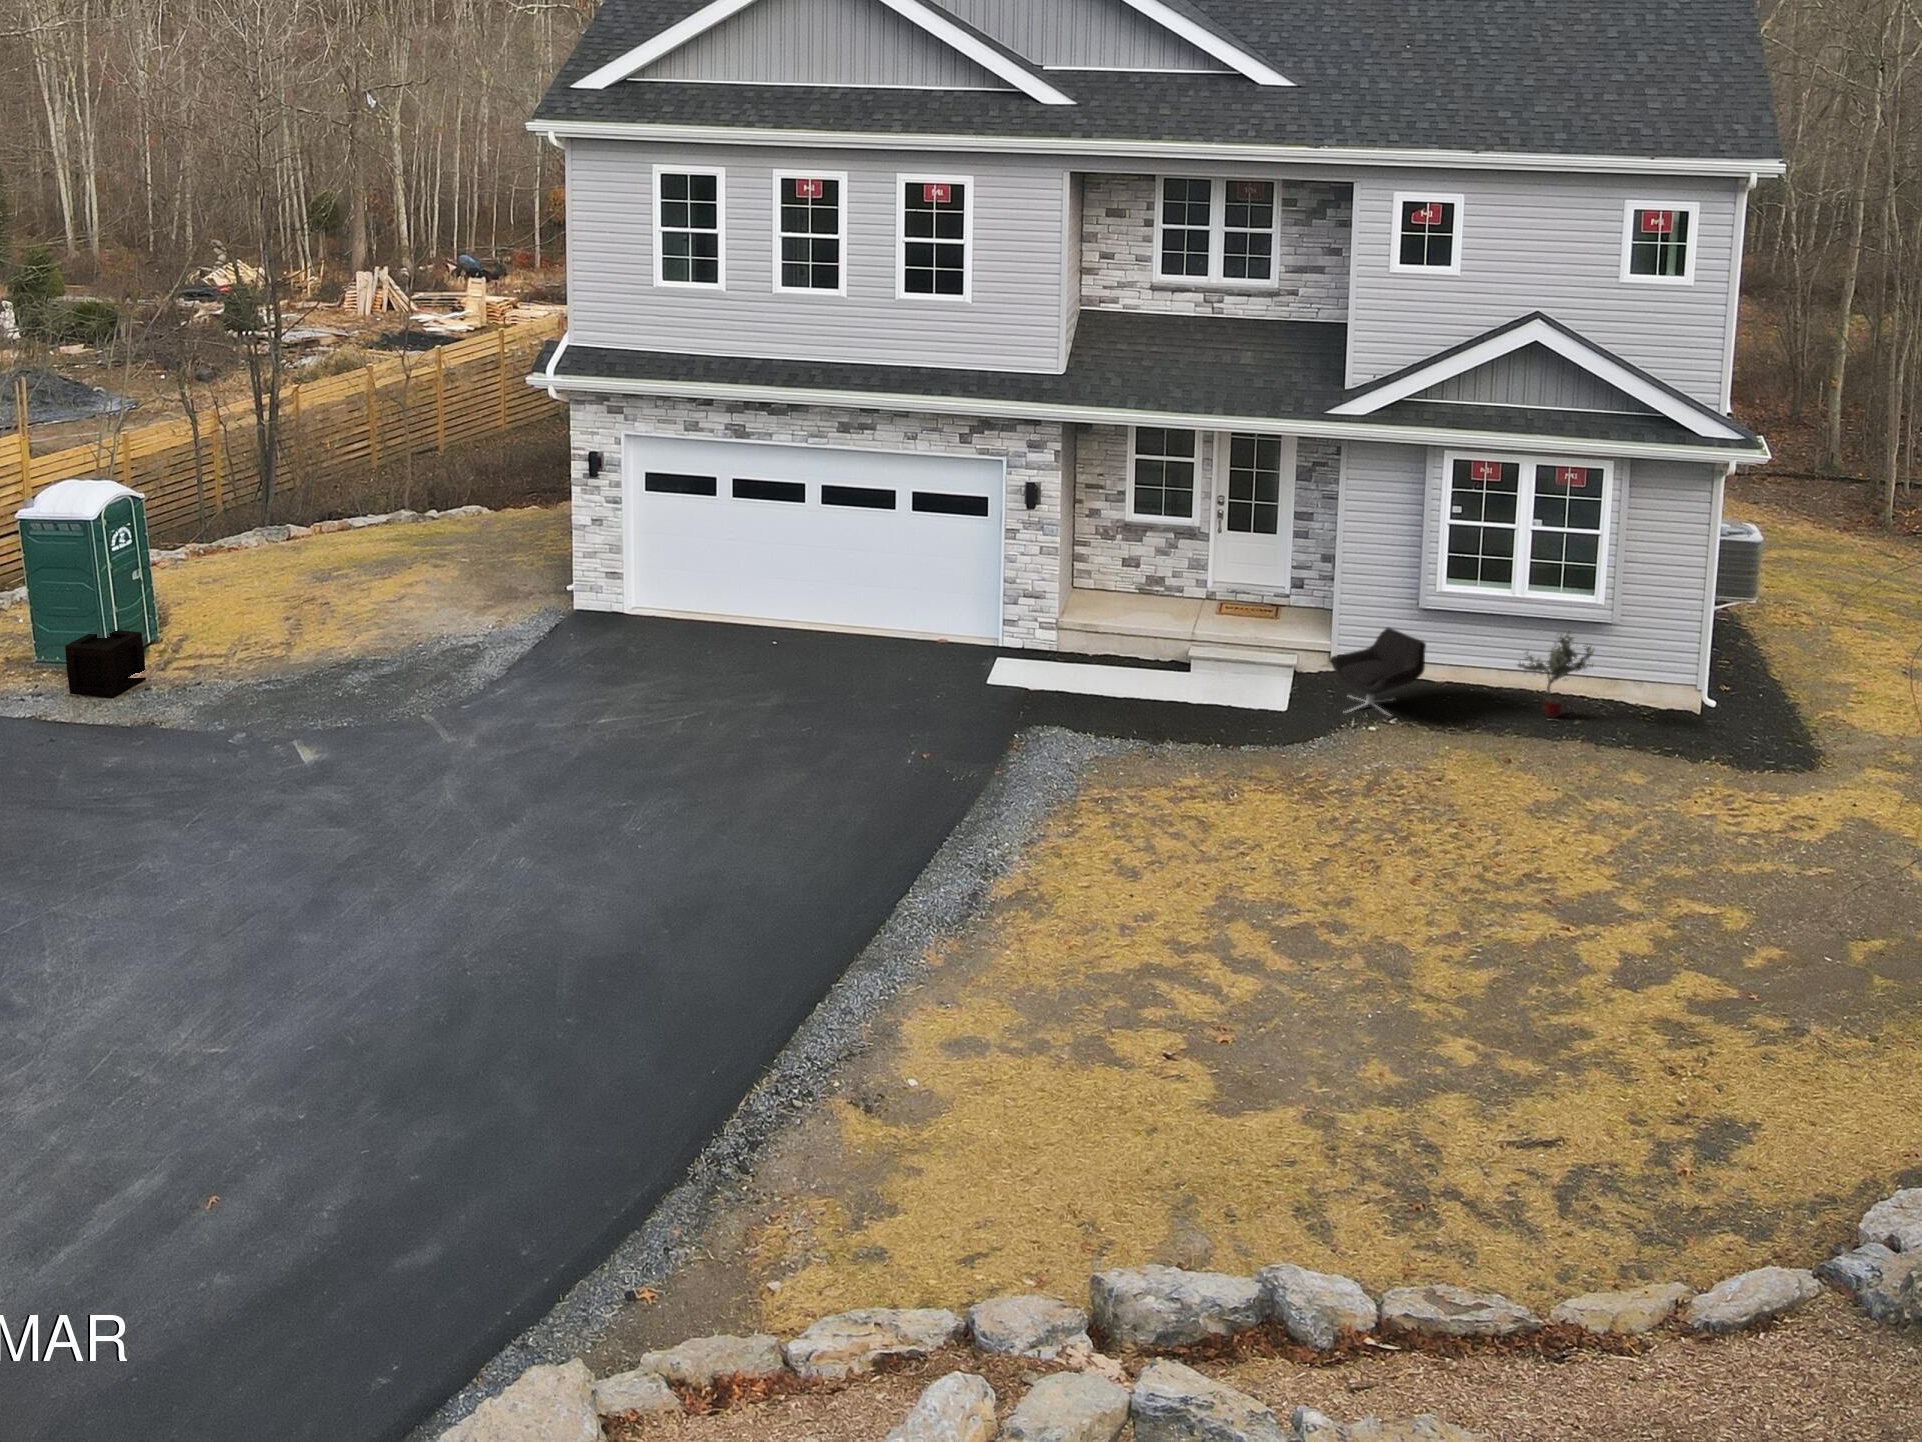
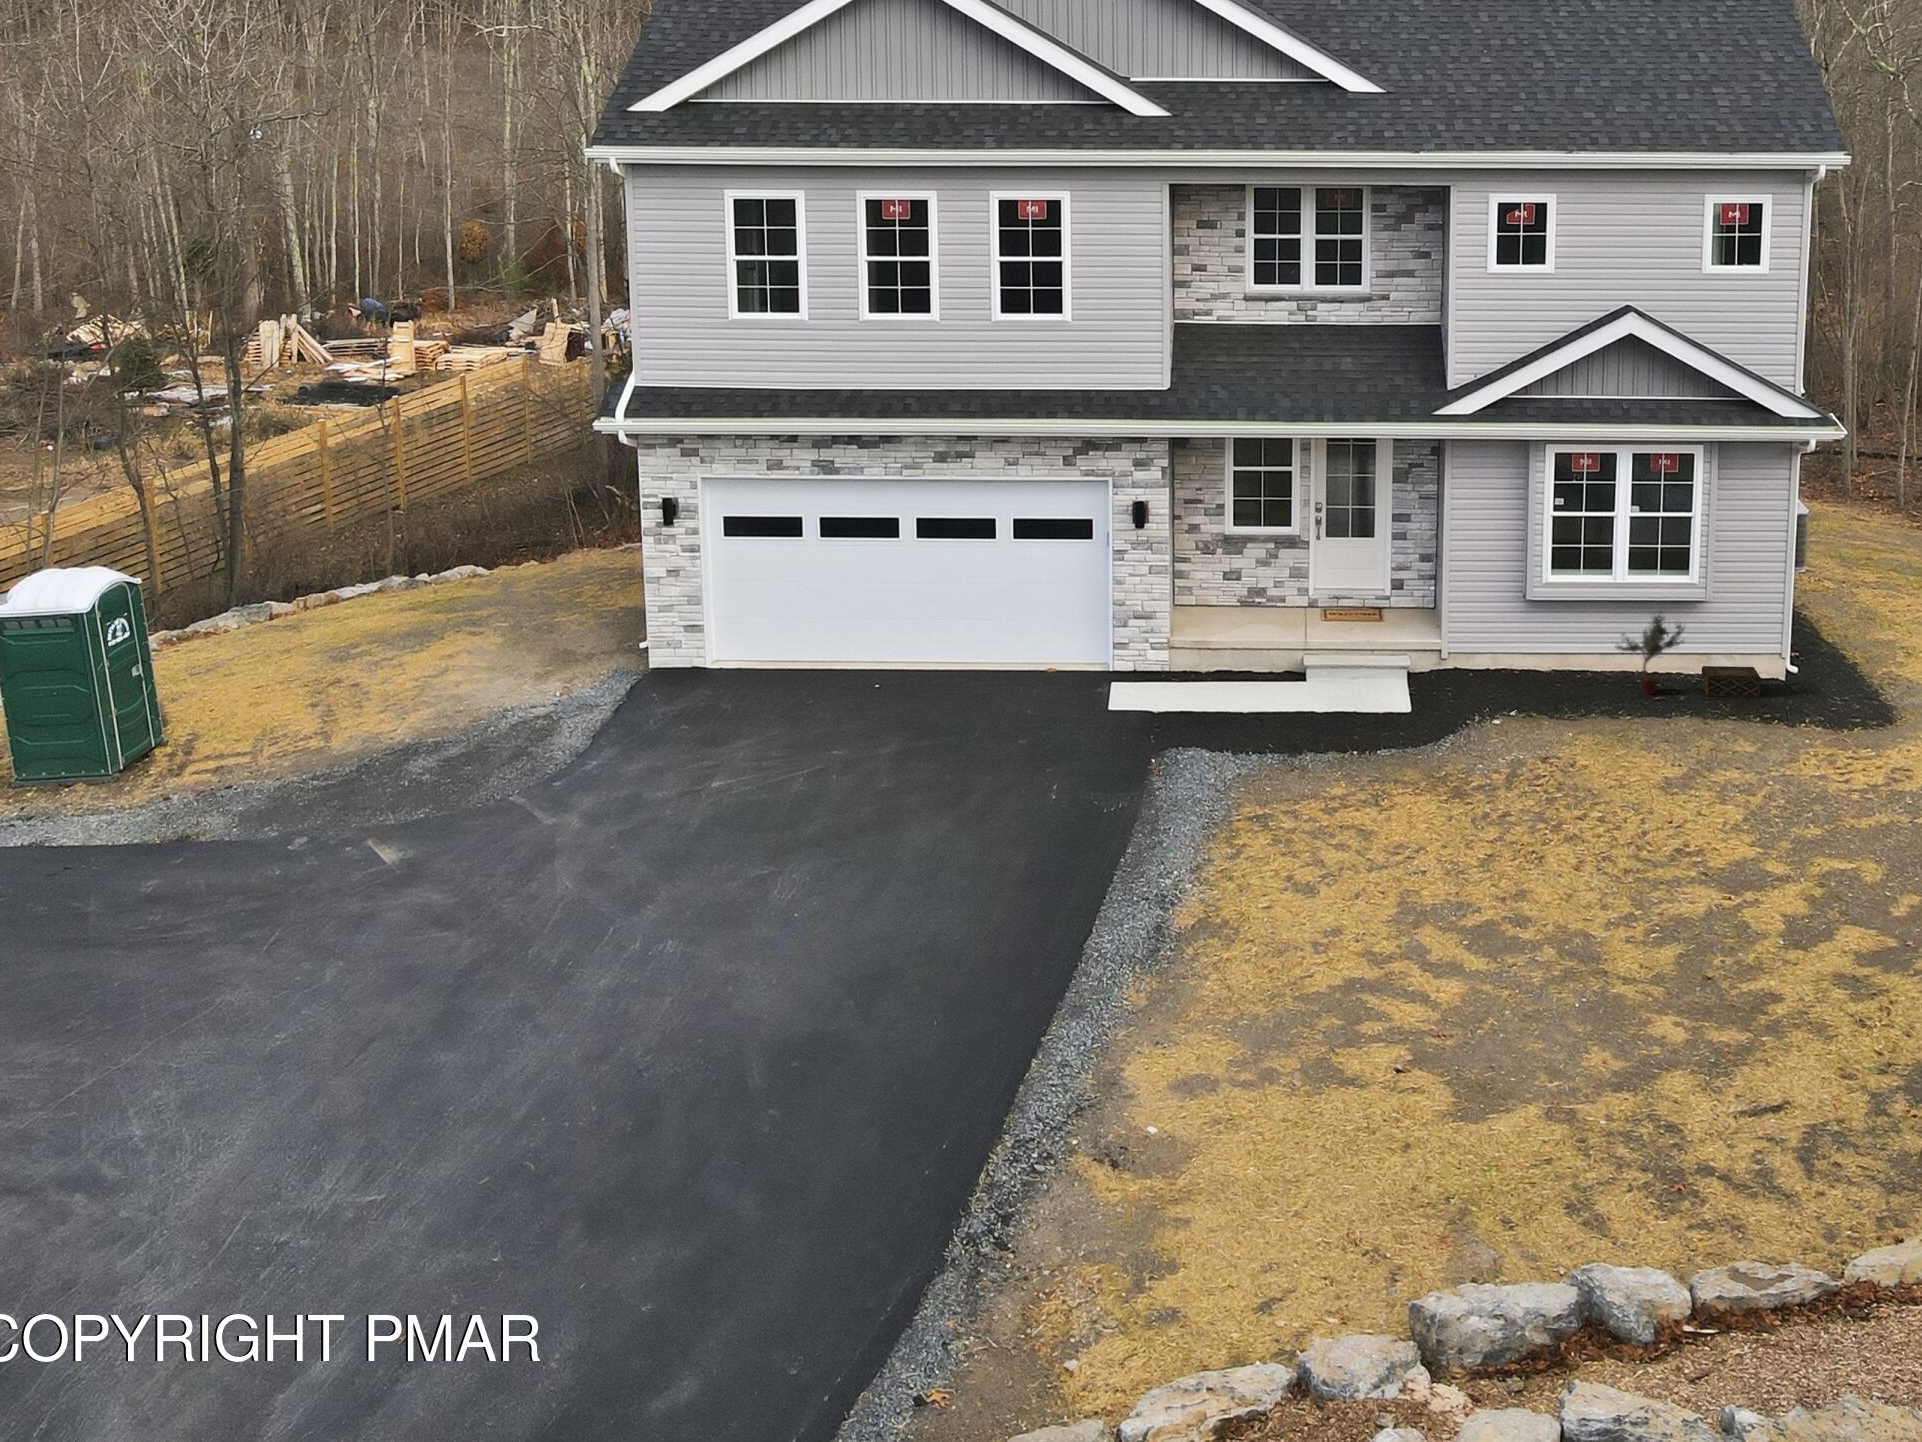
lounge chair: present [1330,628,1426,716] -> none [1444,621,1534,708]
wooden crate: present [65,630,146,698] -> none [5,735,115,817]
woven basket: none [1615,693,1679,731] -> present [1701,666,1761,697]

